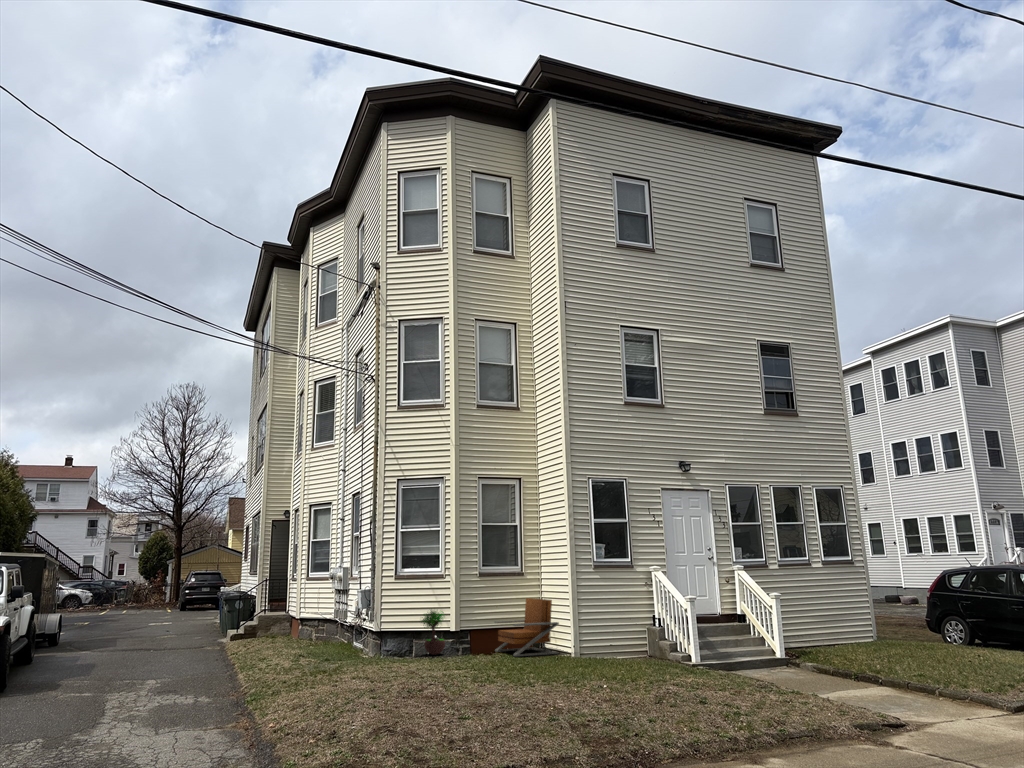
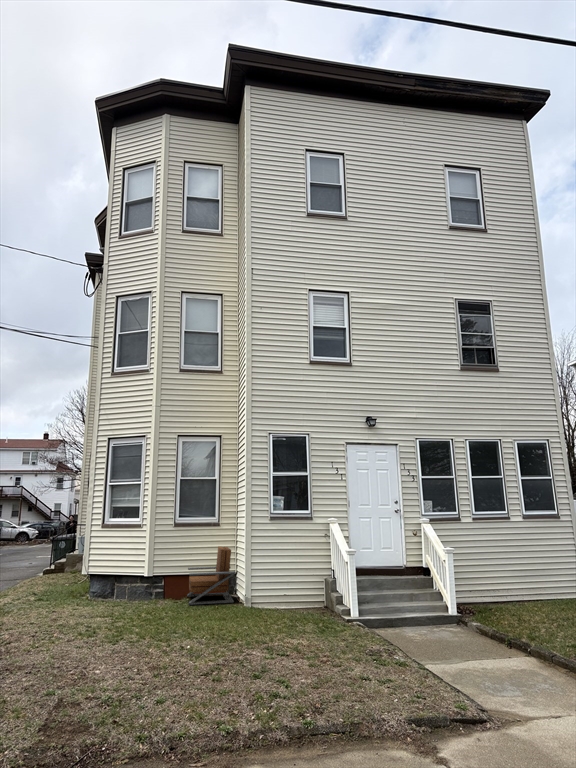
potted tree: present [422,610,445,655] -> none [111,553,138,599]

